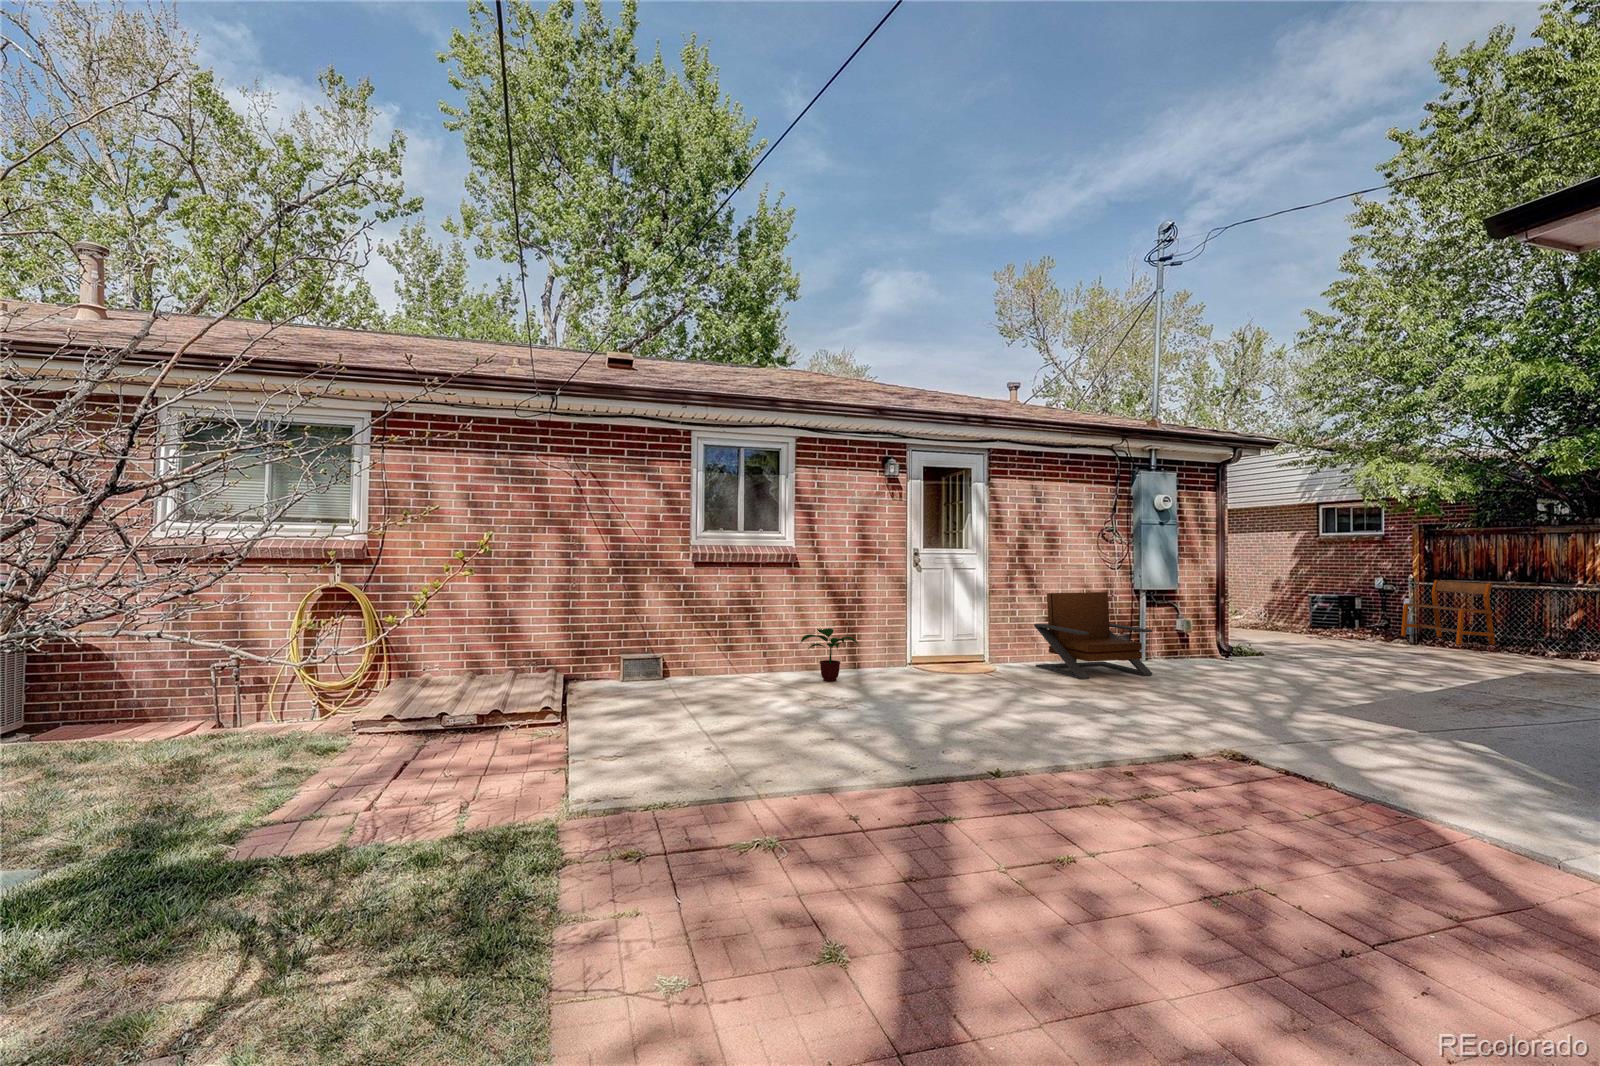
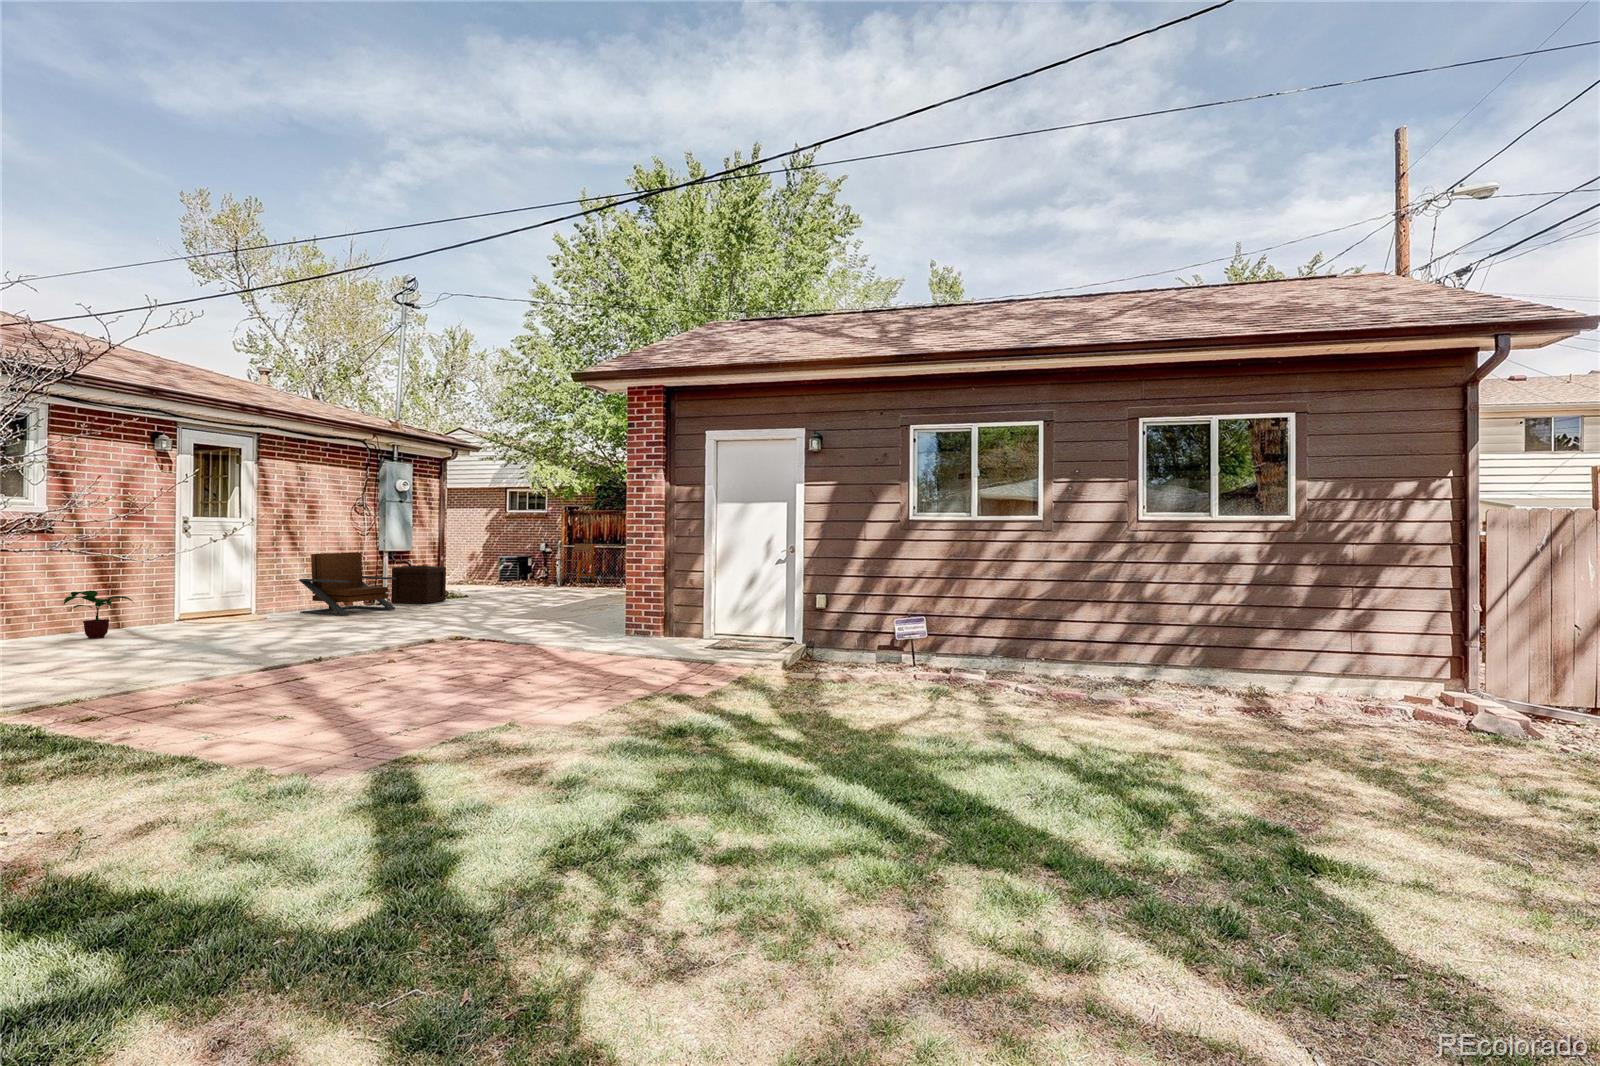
wooden crate: none [1150,611,1228,669] -> present [391,566,446,604]

